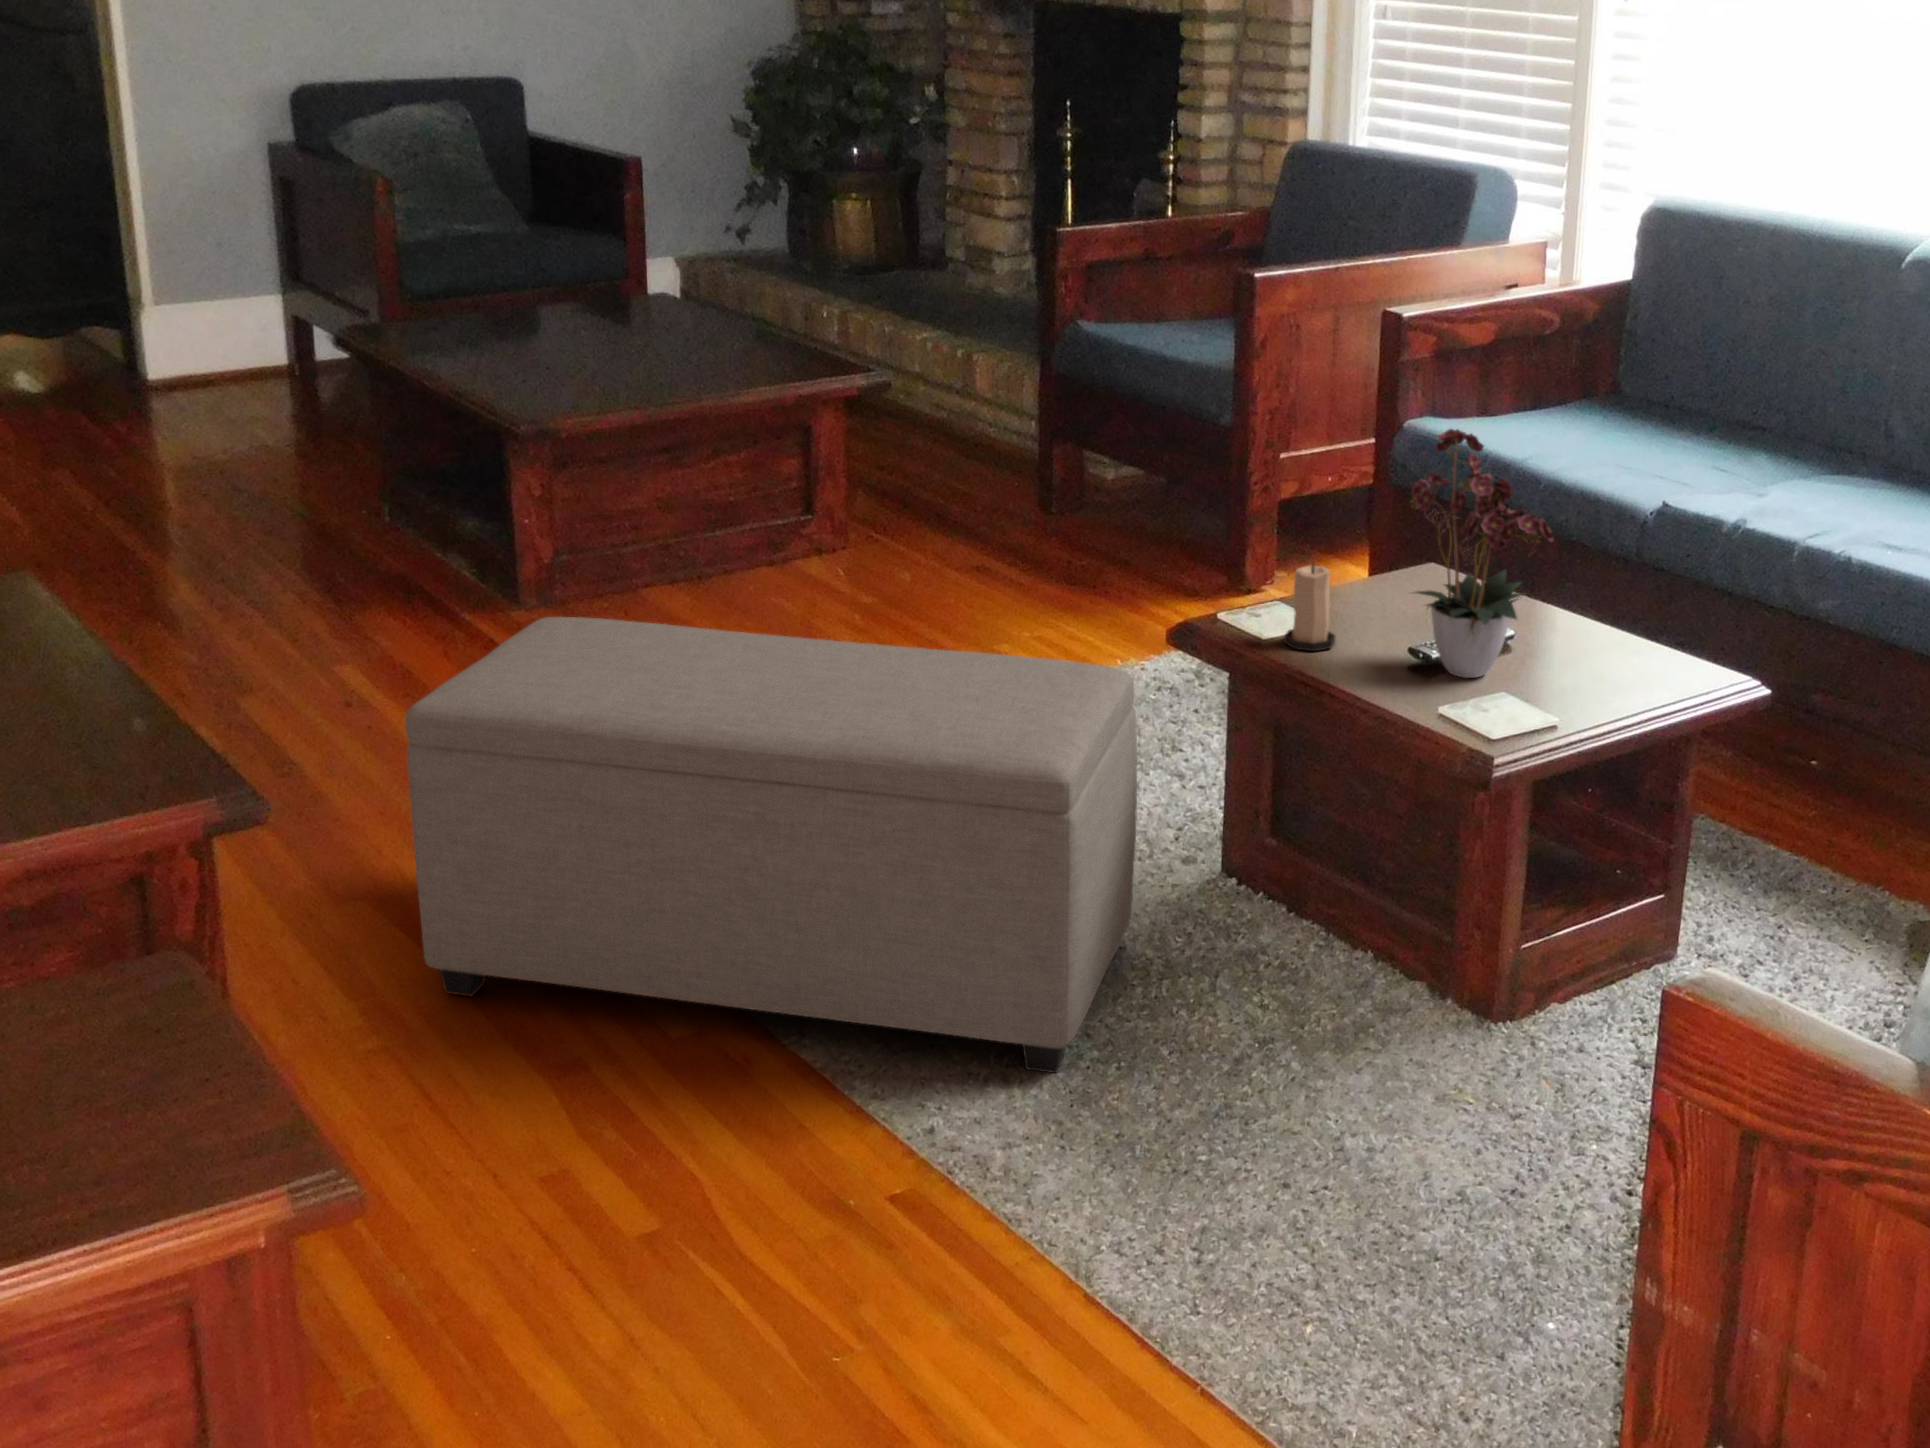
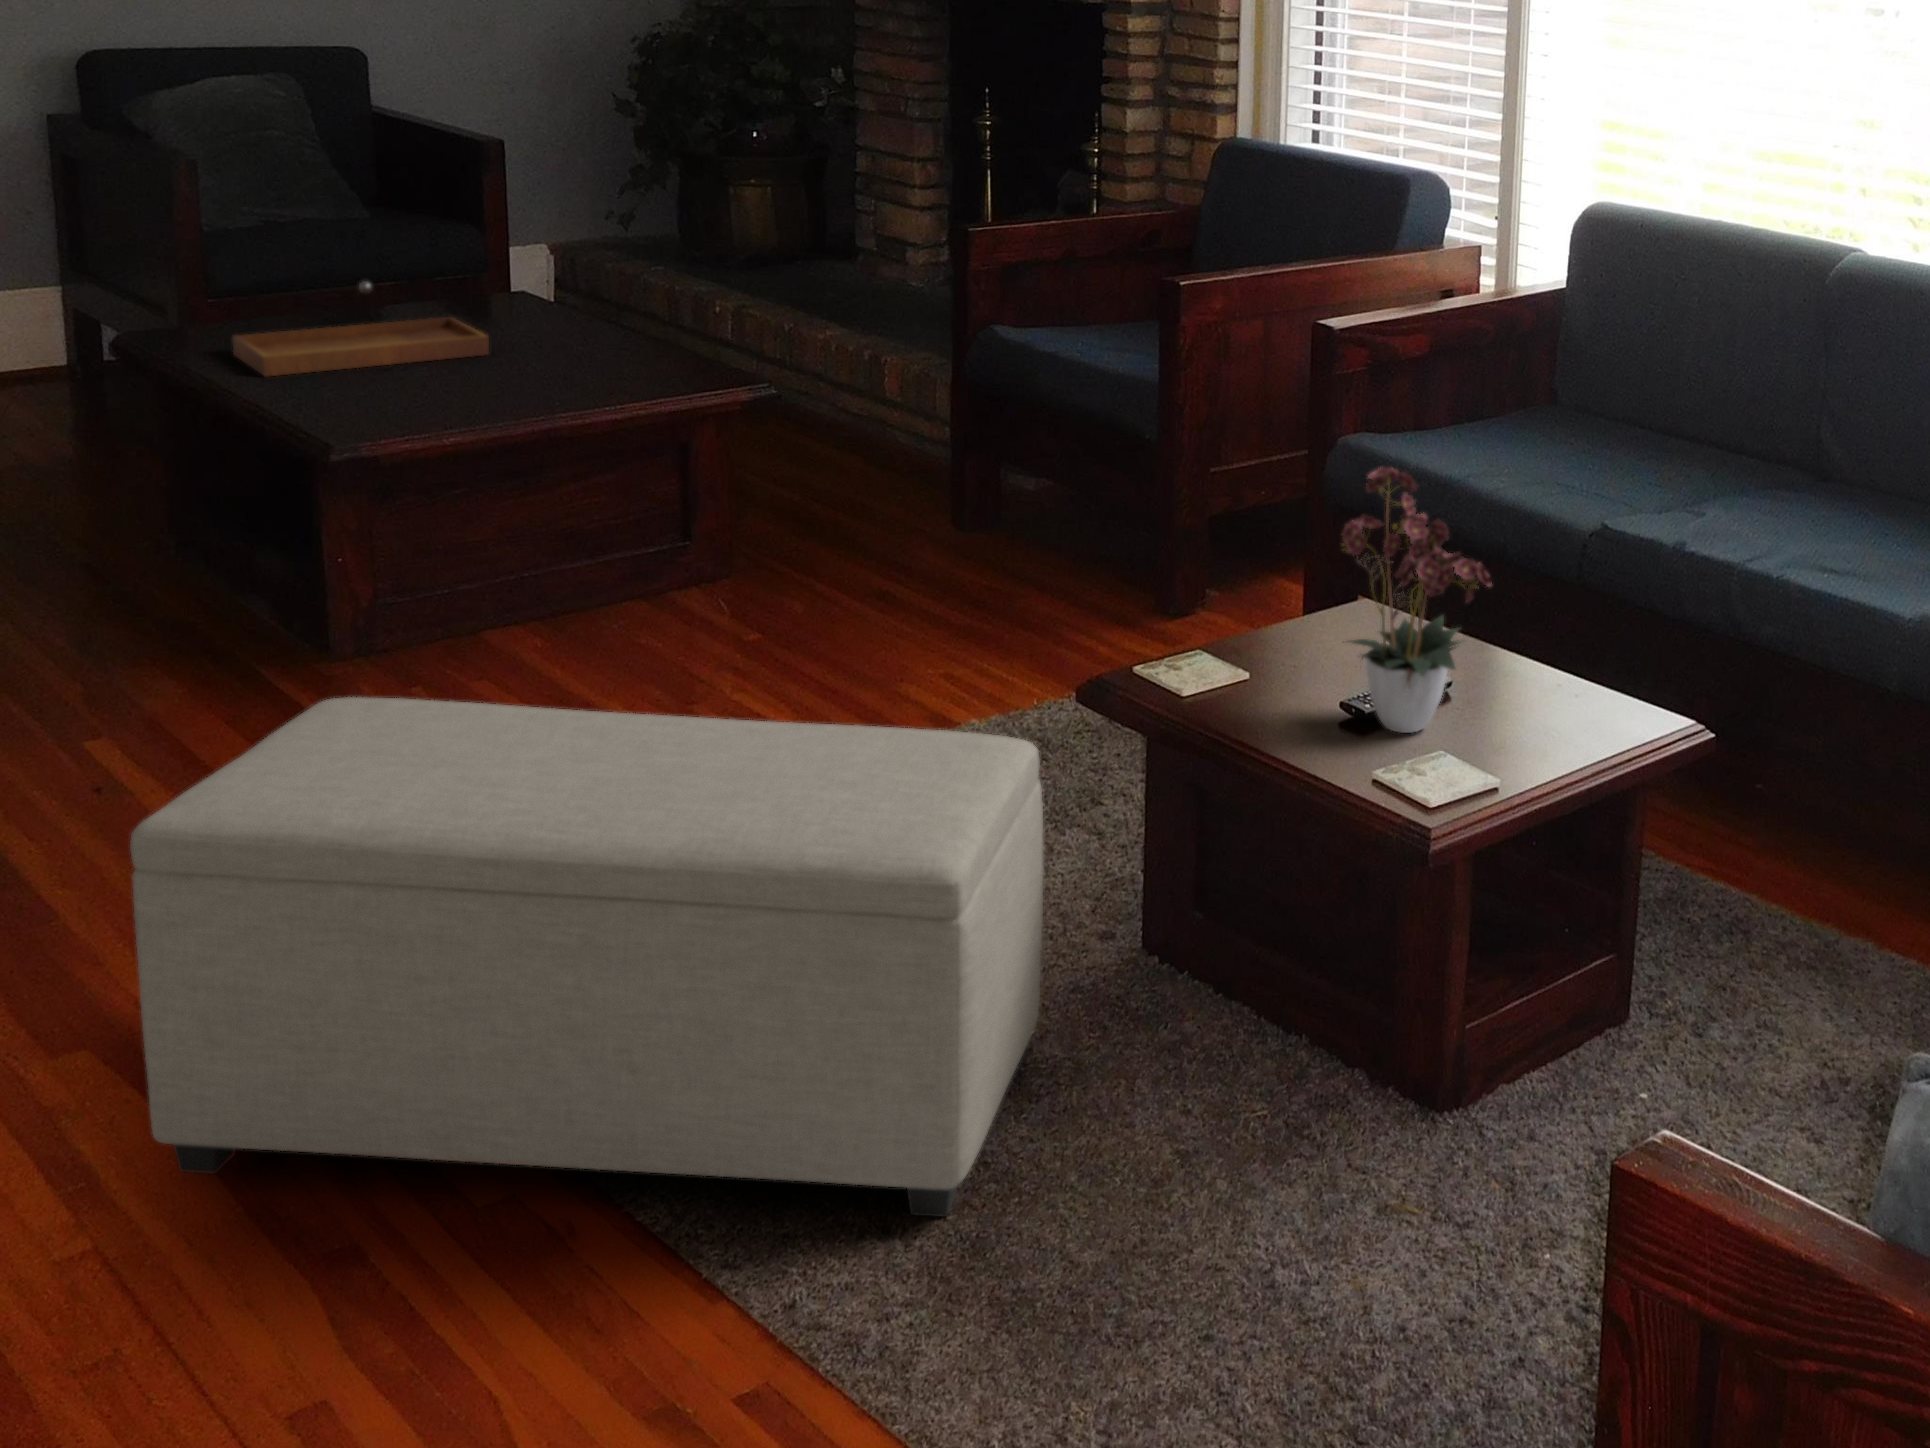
tray: none [437,280,644,363] -> present [233,281,489,377]
candle: present [1284,564,1335,651] -> none [1208,610,1264,708]

